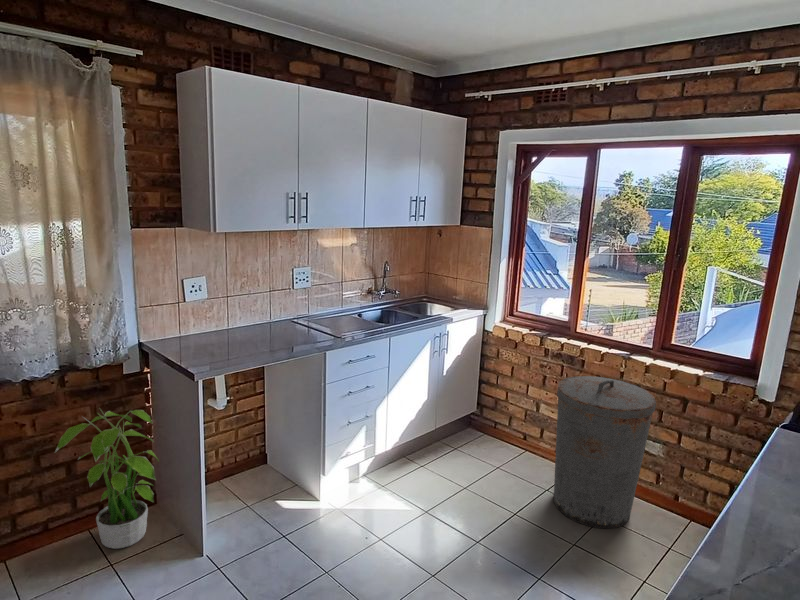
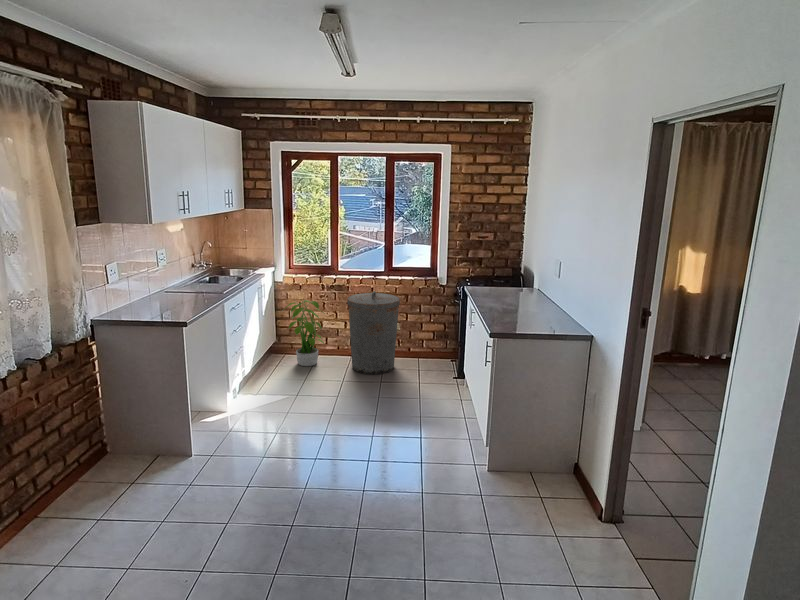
potted plant: present [56,410,158,549] -> present [283,300,325,366]

